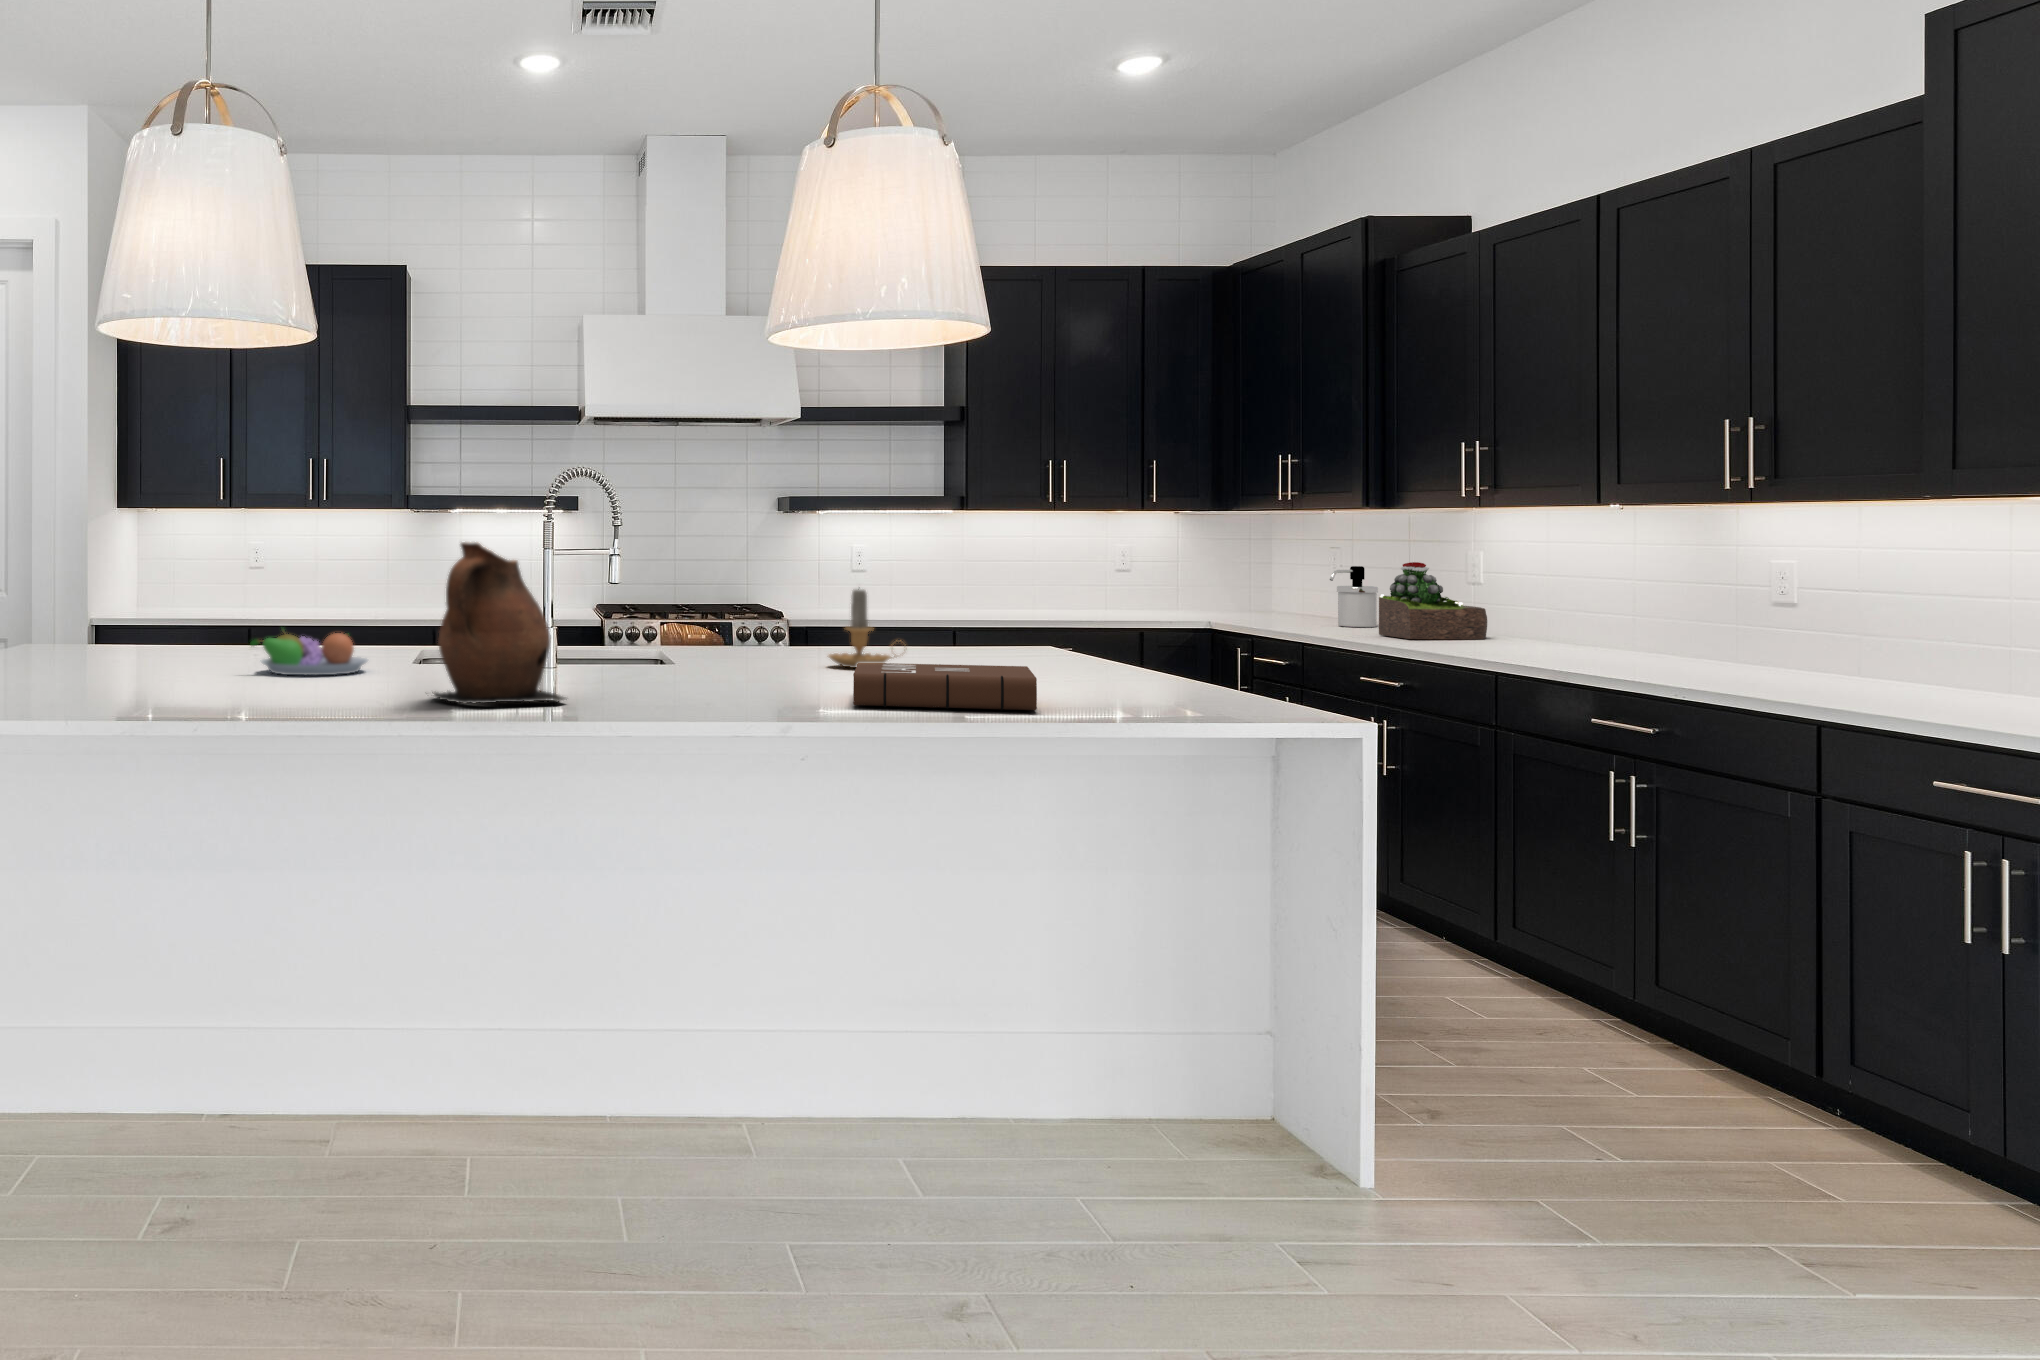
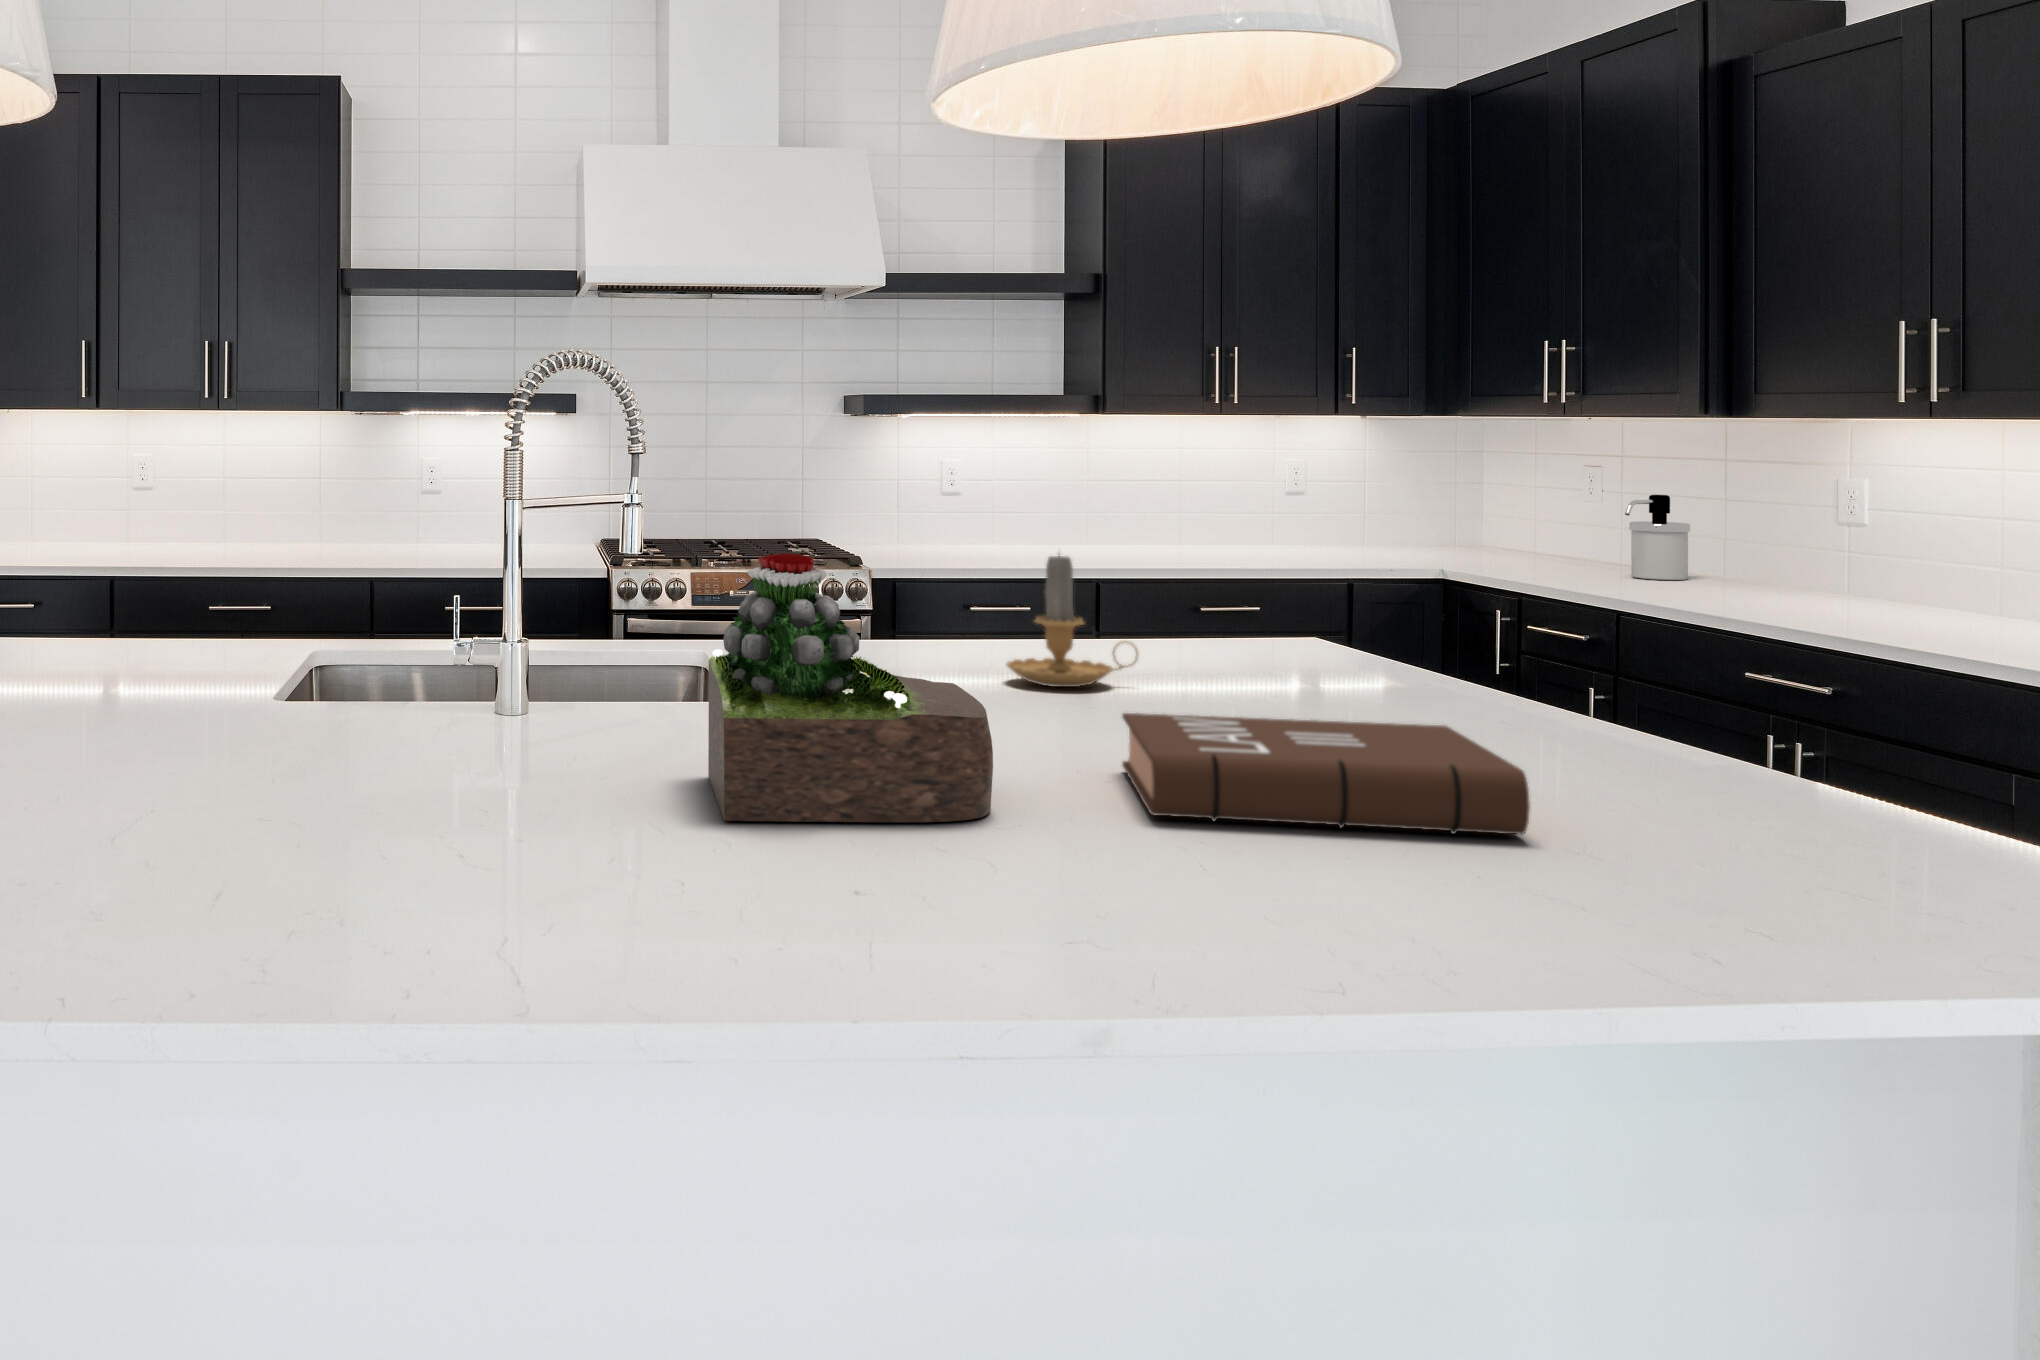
ceramic pitcher: present [432,542,566,703] -> none [323,497,596,817]
succulent plant: present [1379,562,1487,639] -> present [708,553,993,822]
fruit bowl: present [251,630,368,675] -> none [39,622,247,711]

